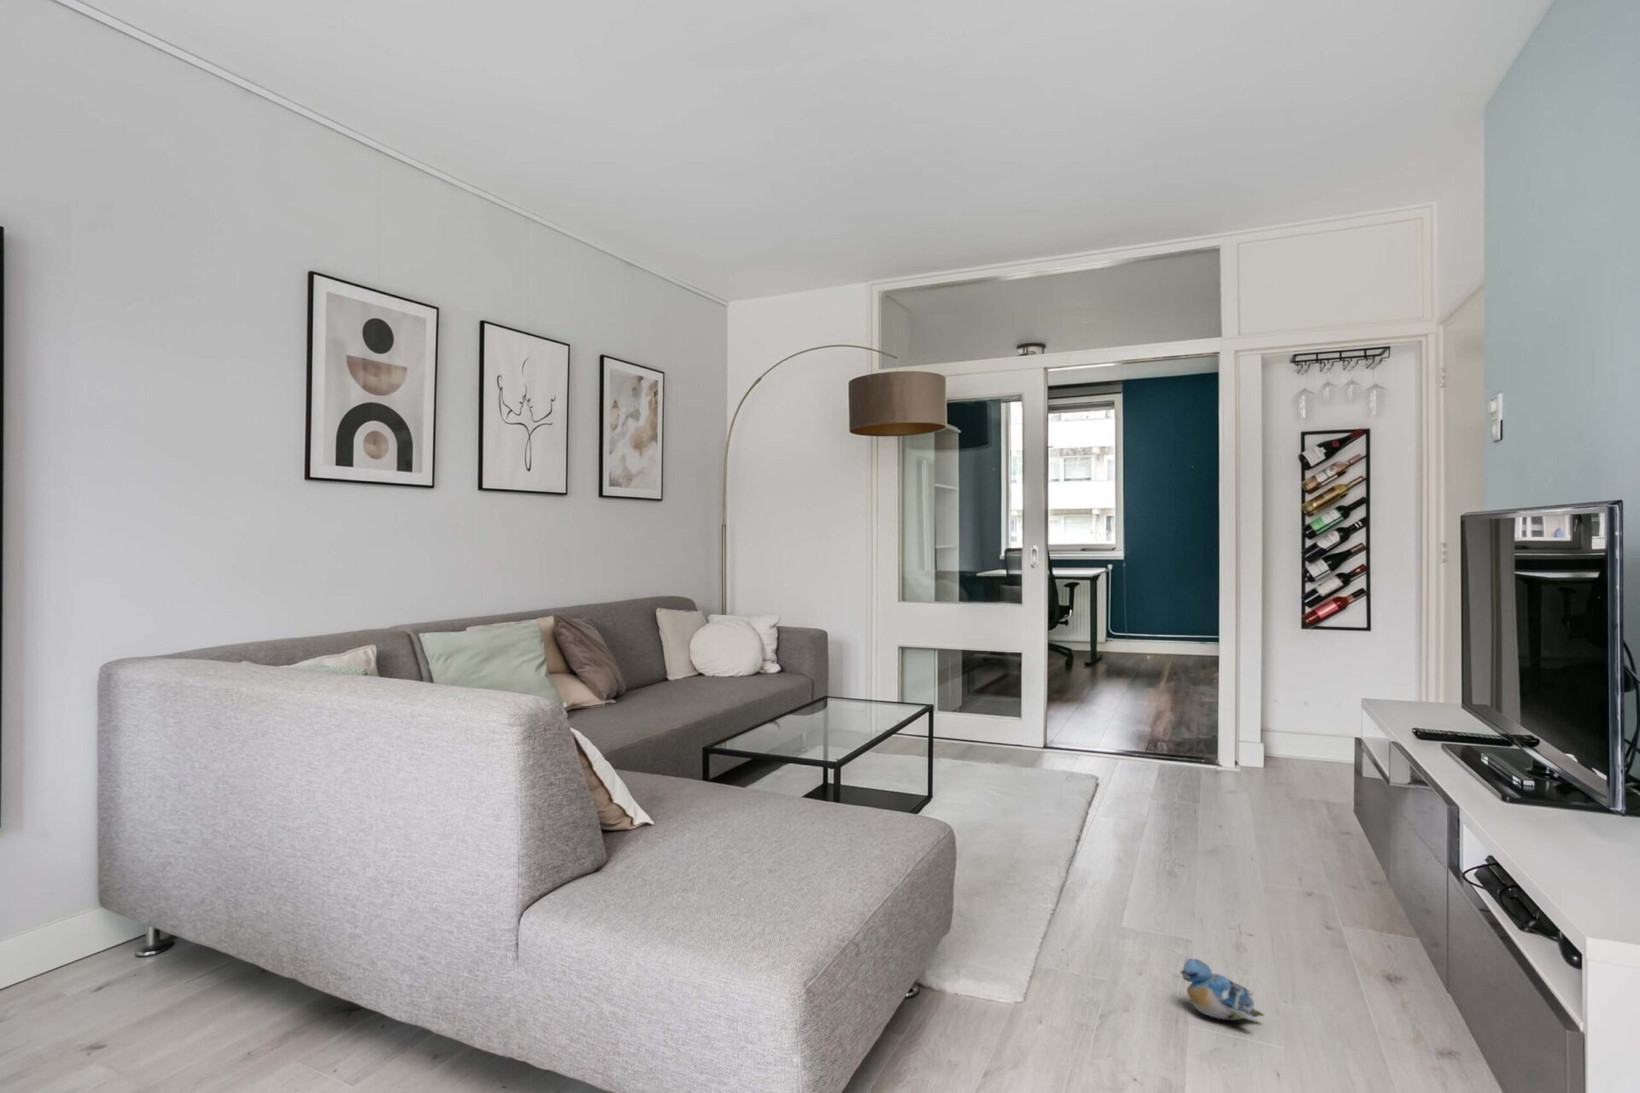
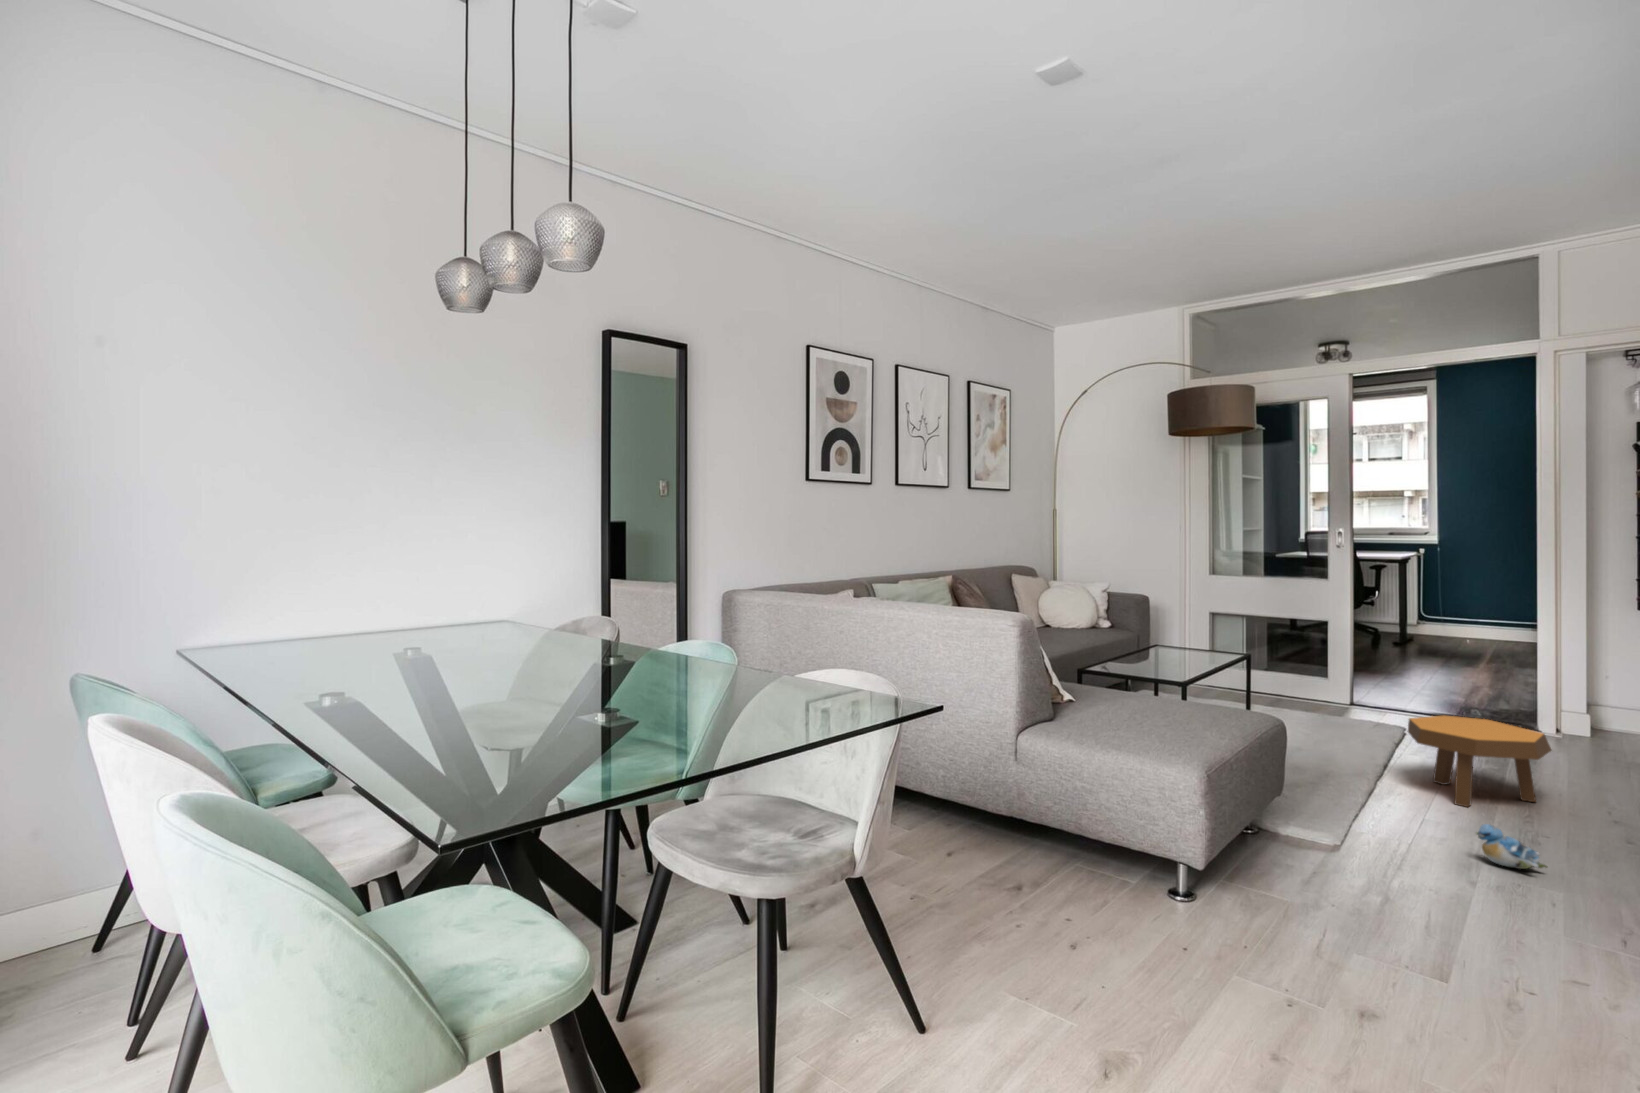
footstool: none [1099,777,1248,904] -> present [1408,716,1551,807]

